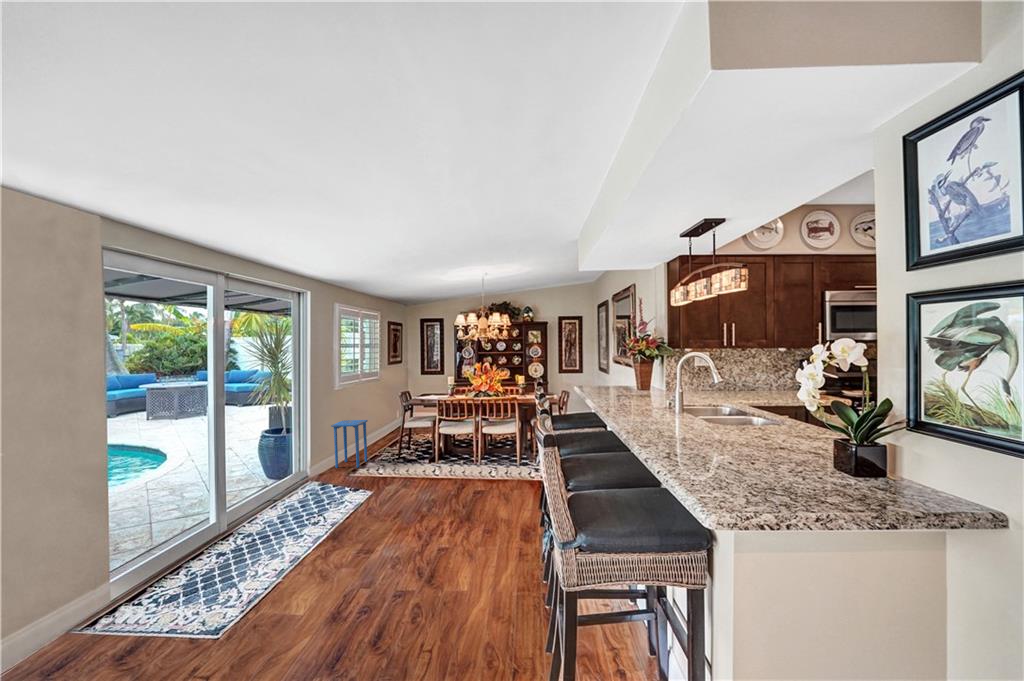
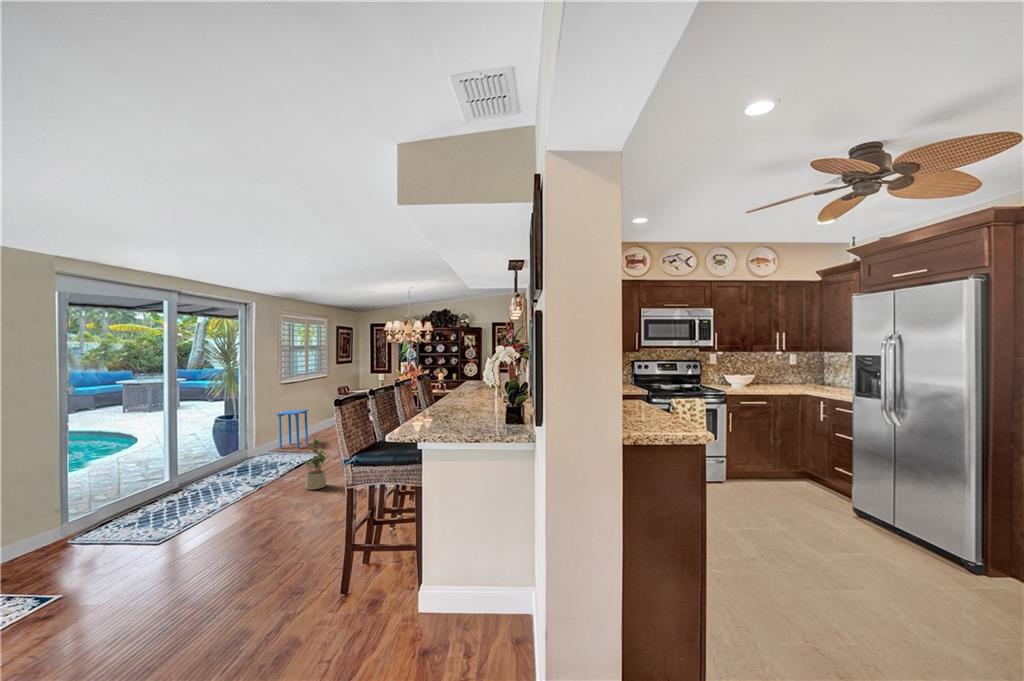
potted plant: none [391,465,422,534] -> present [305,439,326,490]

